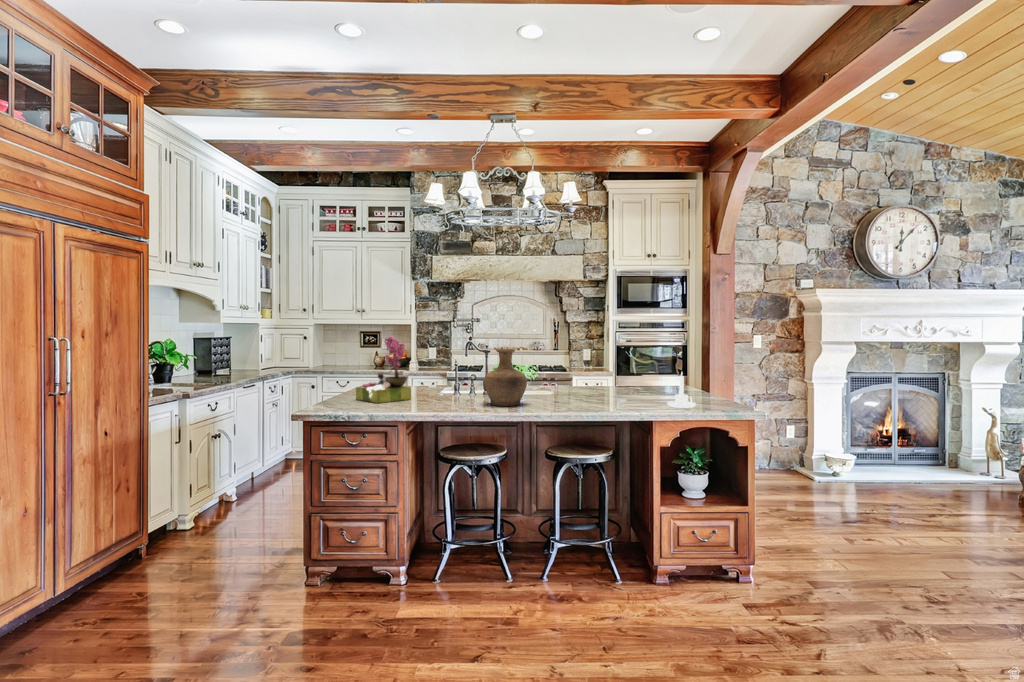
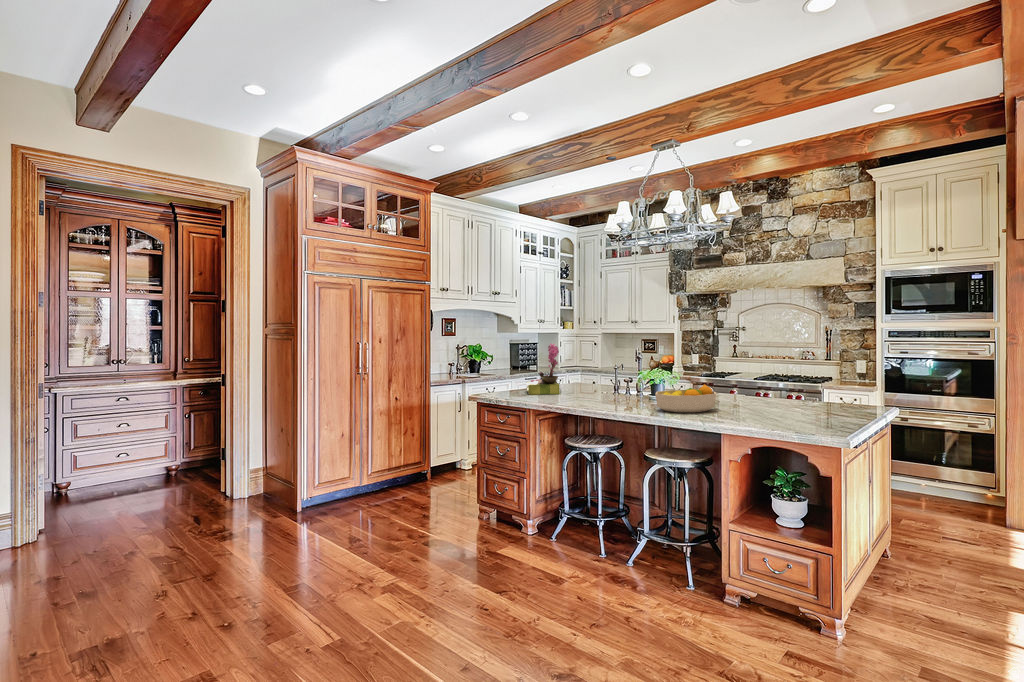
vase: present [484,349,527,406] -> none [590,356,628,405]
candle holder: present [667,372,696,408] -> none [743,384,776,424]
fruit bowl: none [566,375,620,406] -> present [655,384,716,413]

